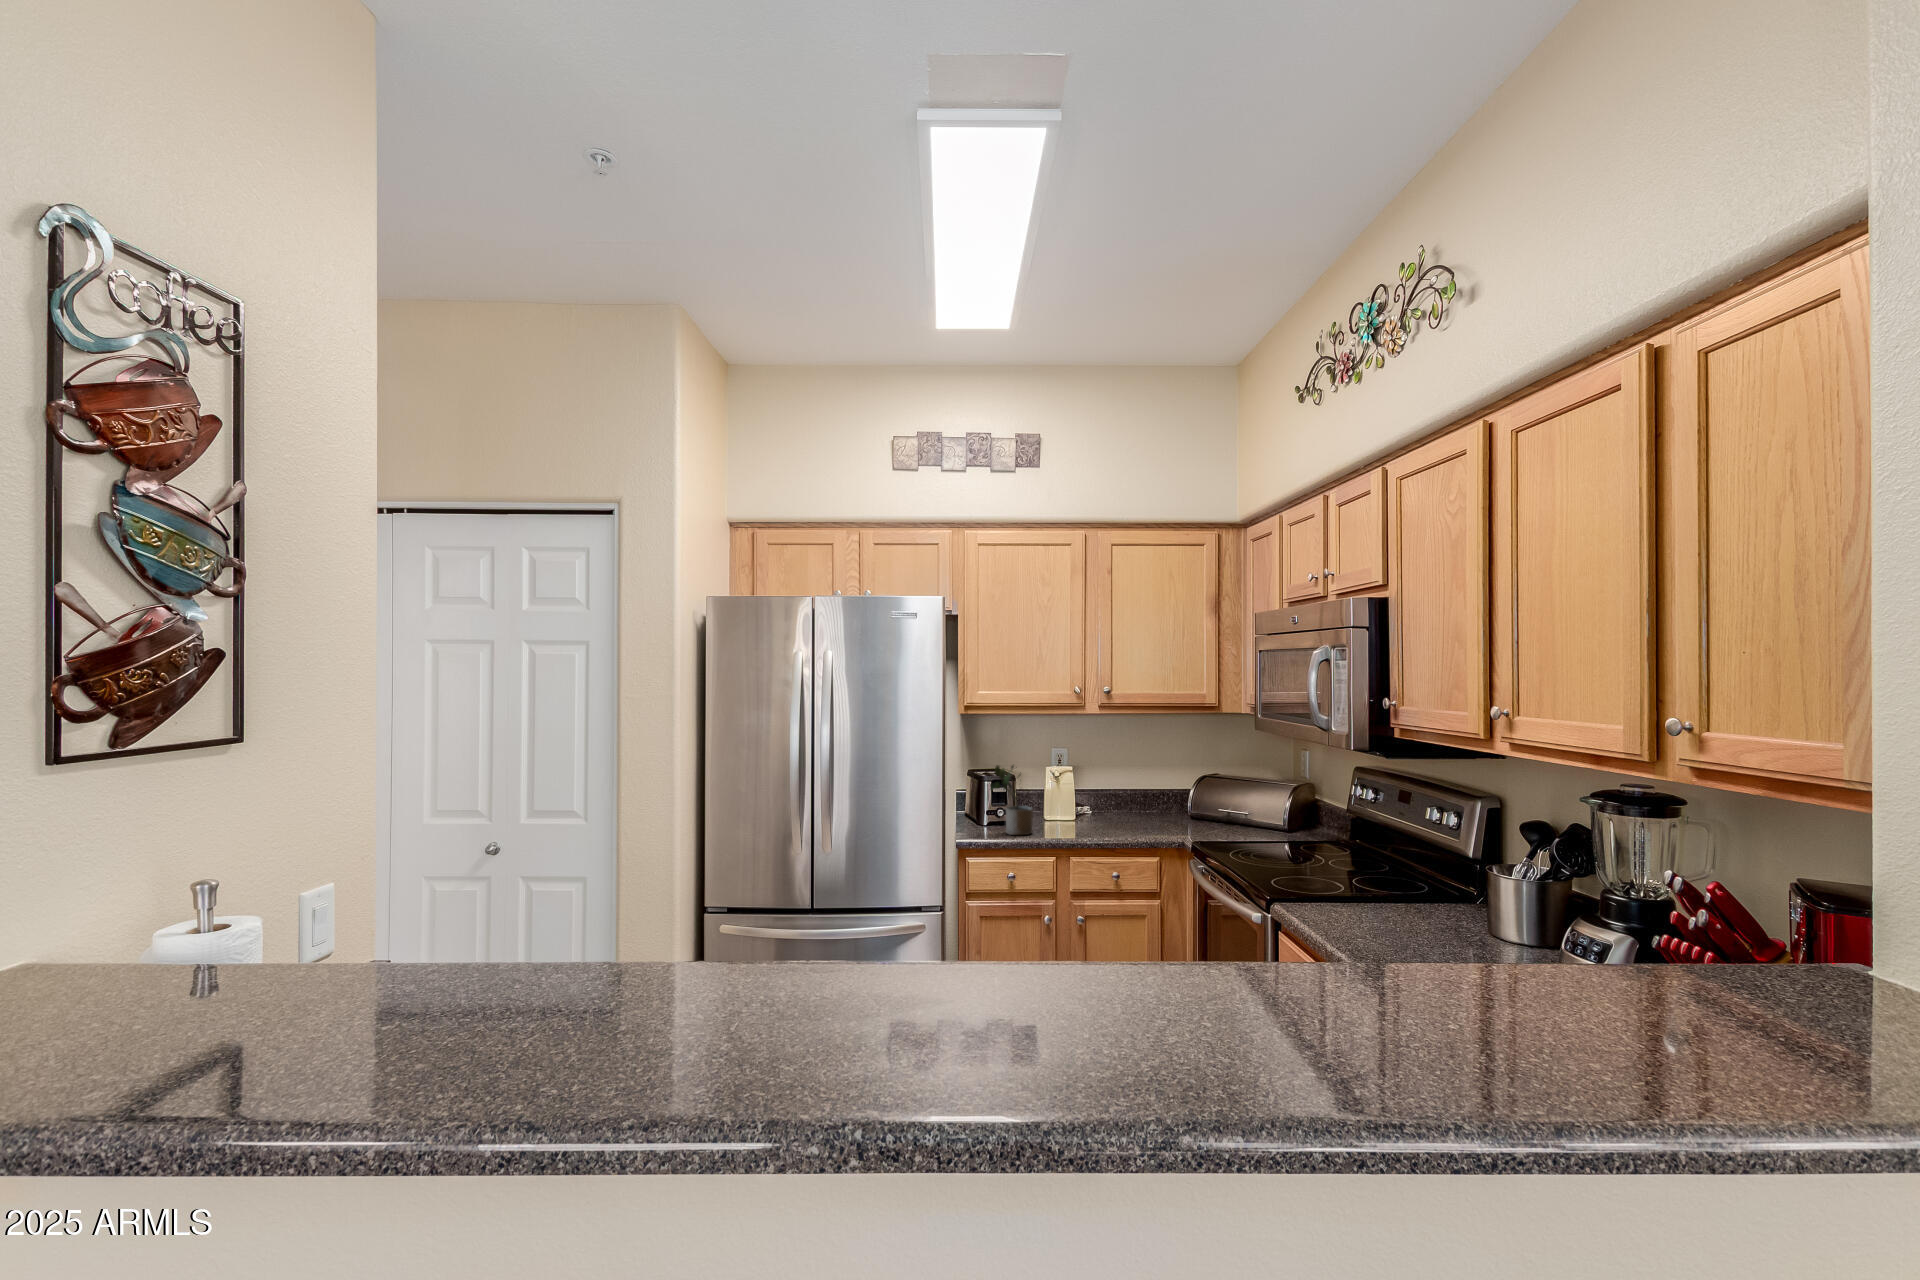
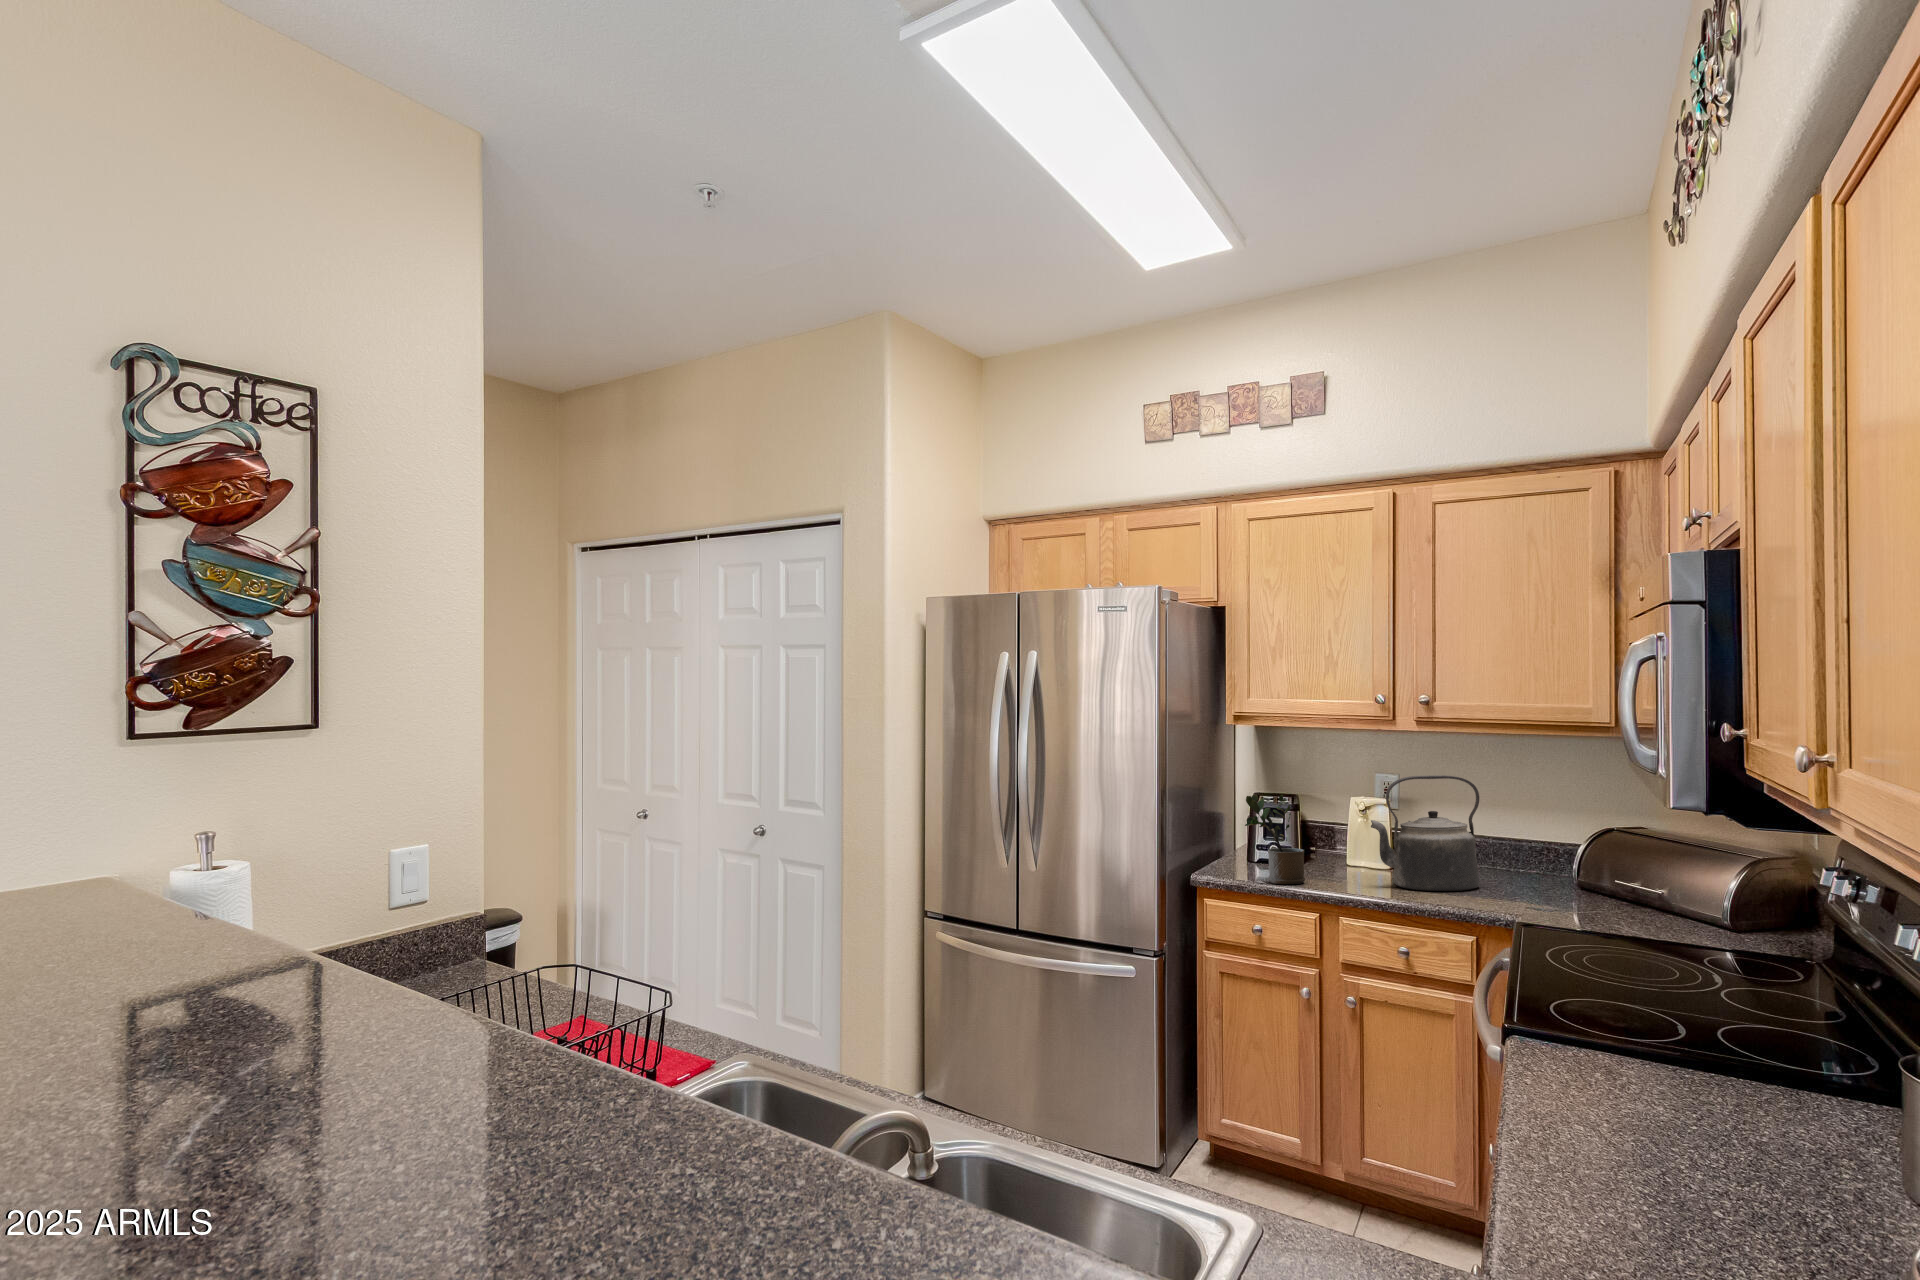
kettle: none [1085,748,1156,835] -> present [1371,775,1480,891]

